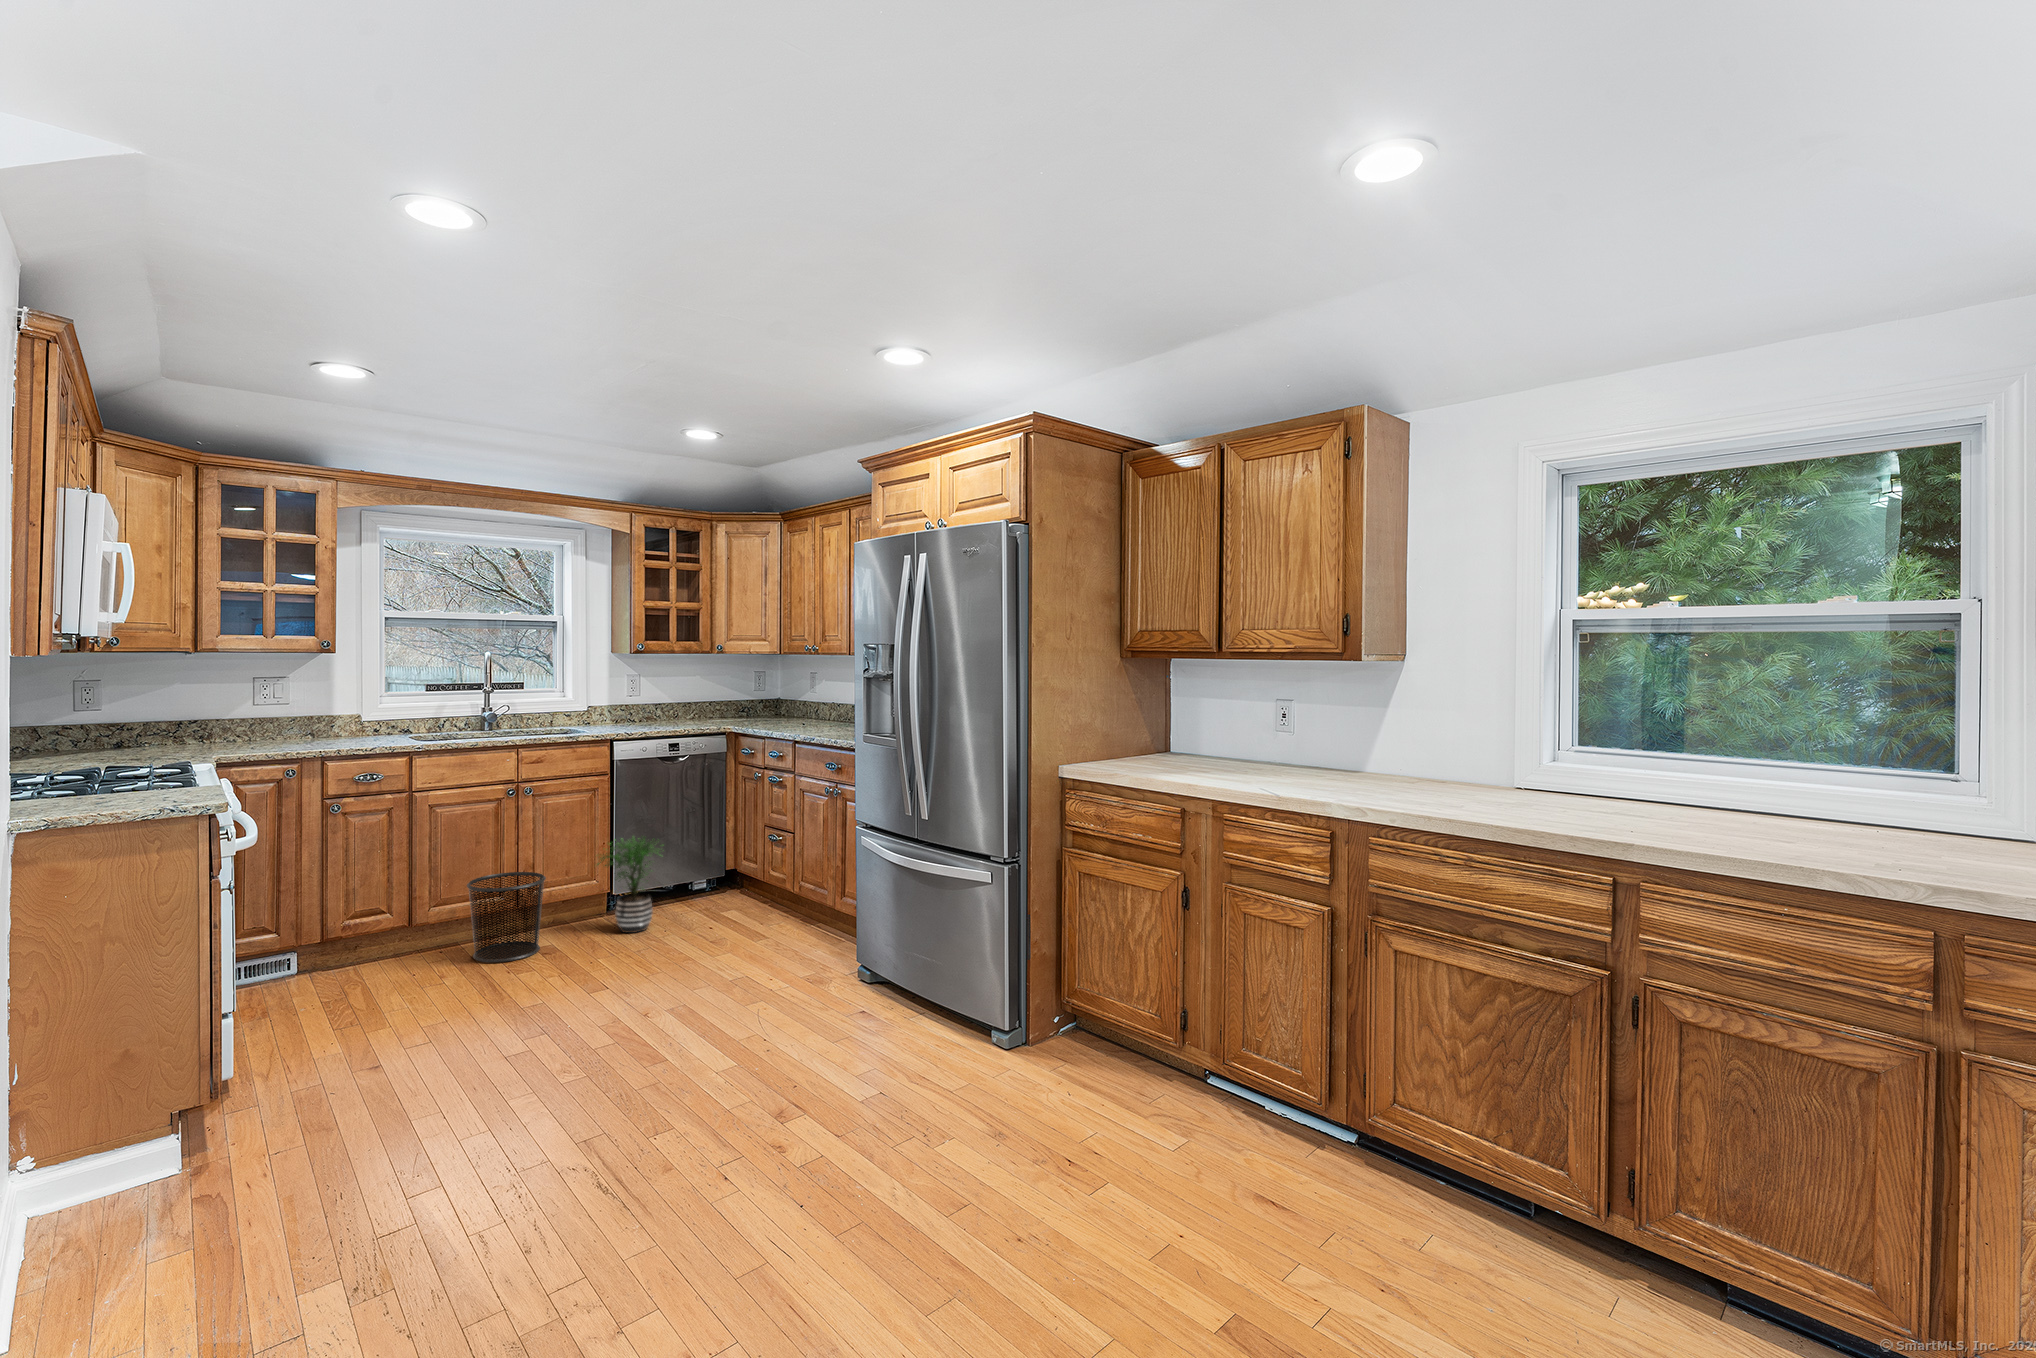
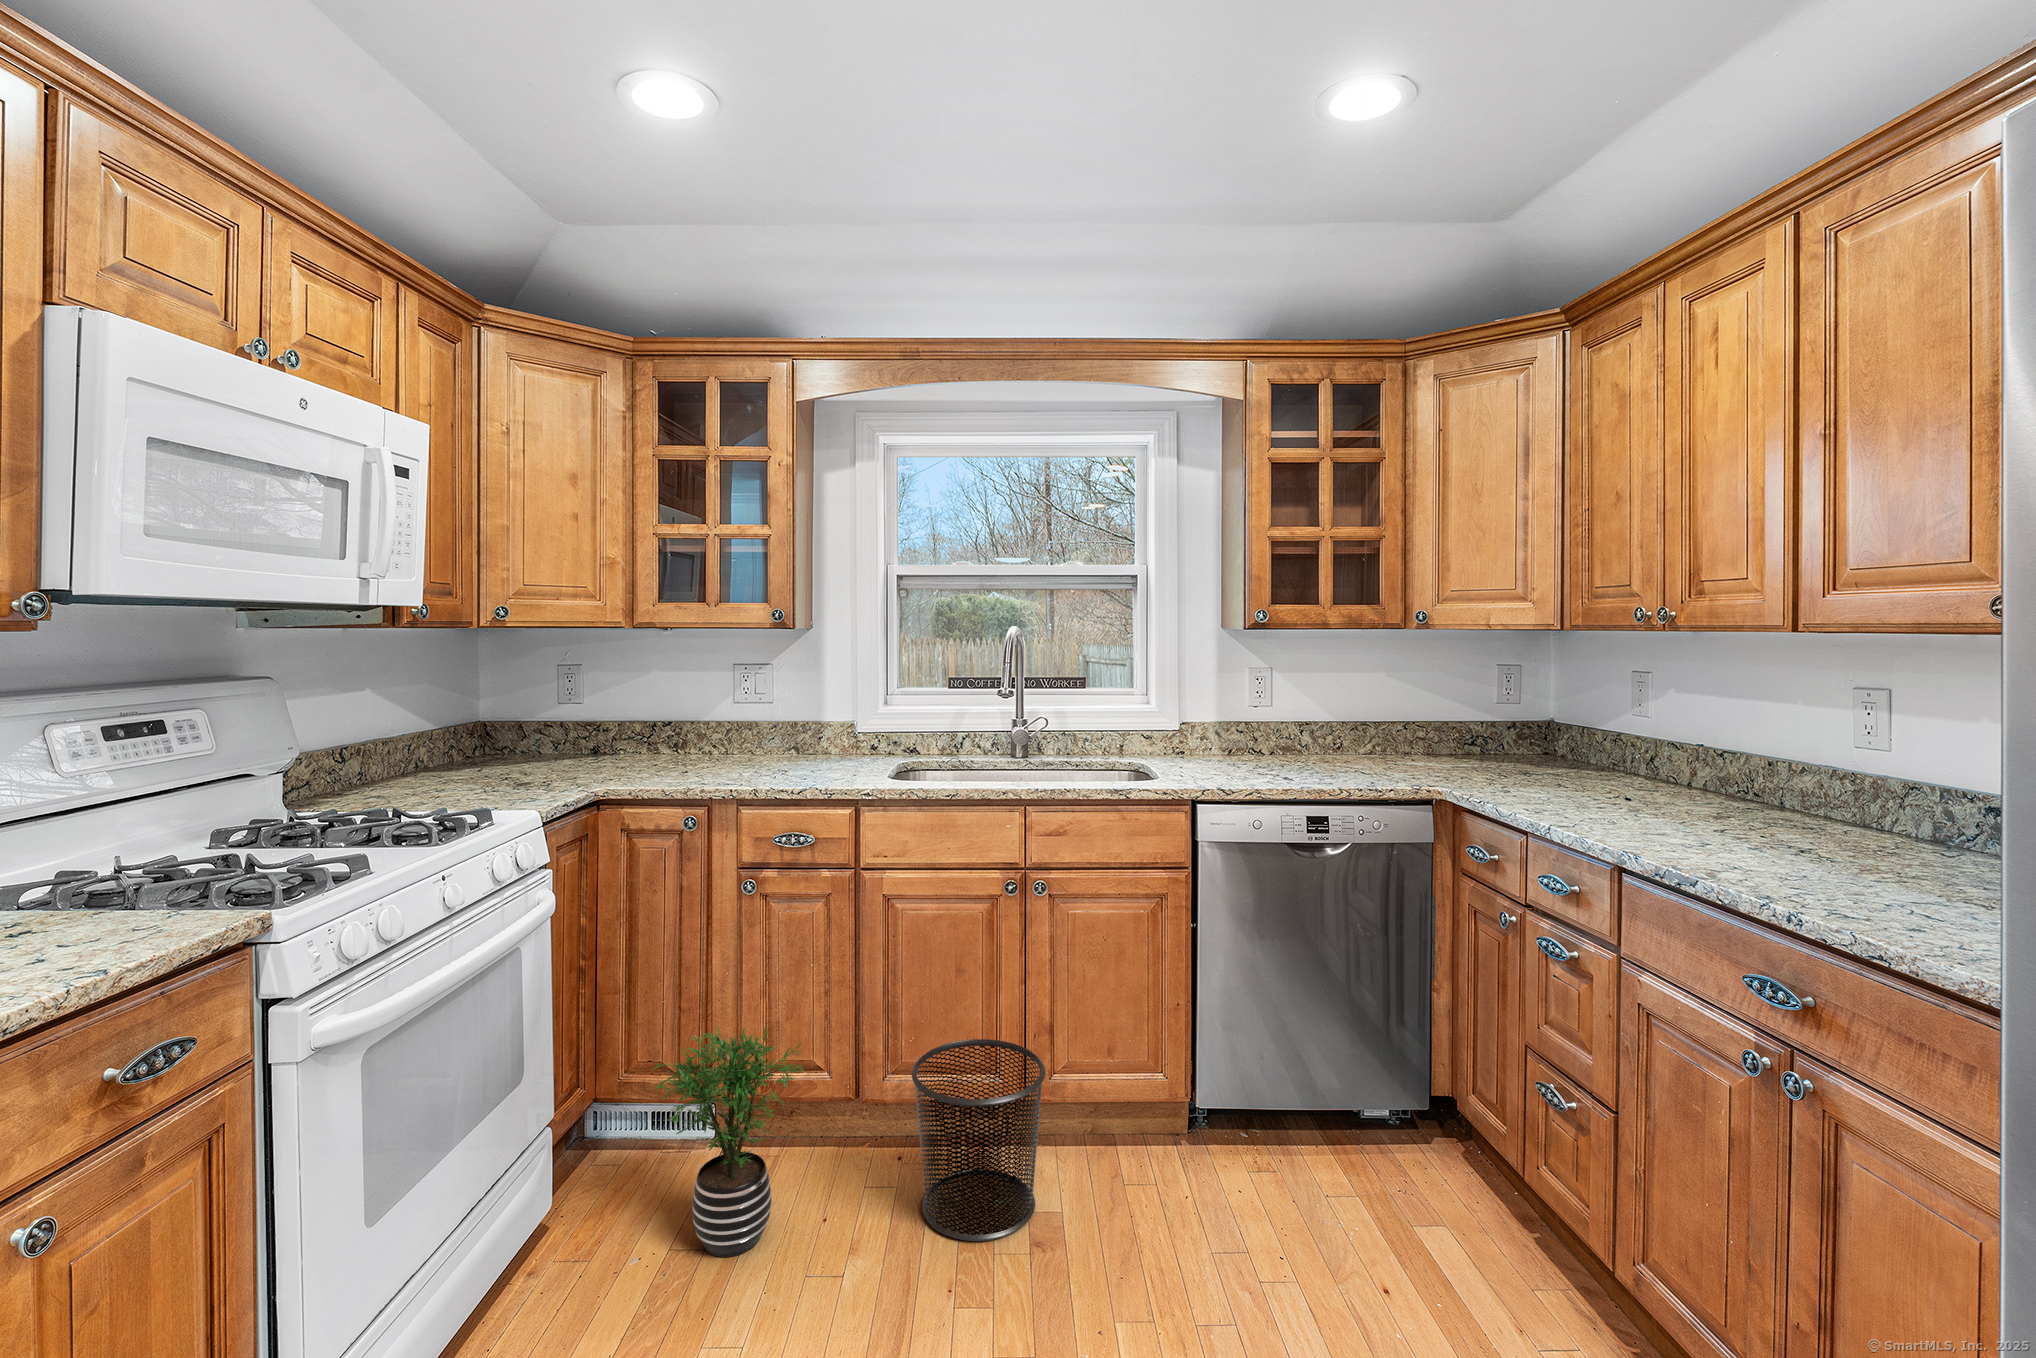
potted plant: present [597,837,664,933] -> present [652,1026,805,1257]

